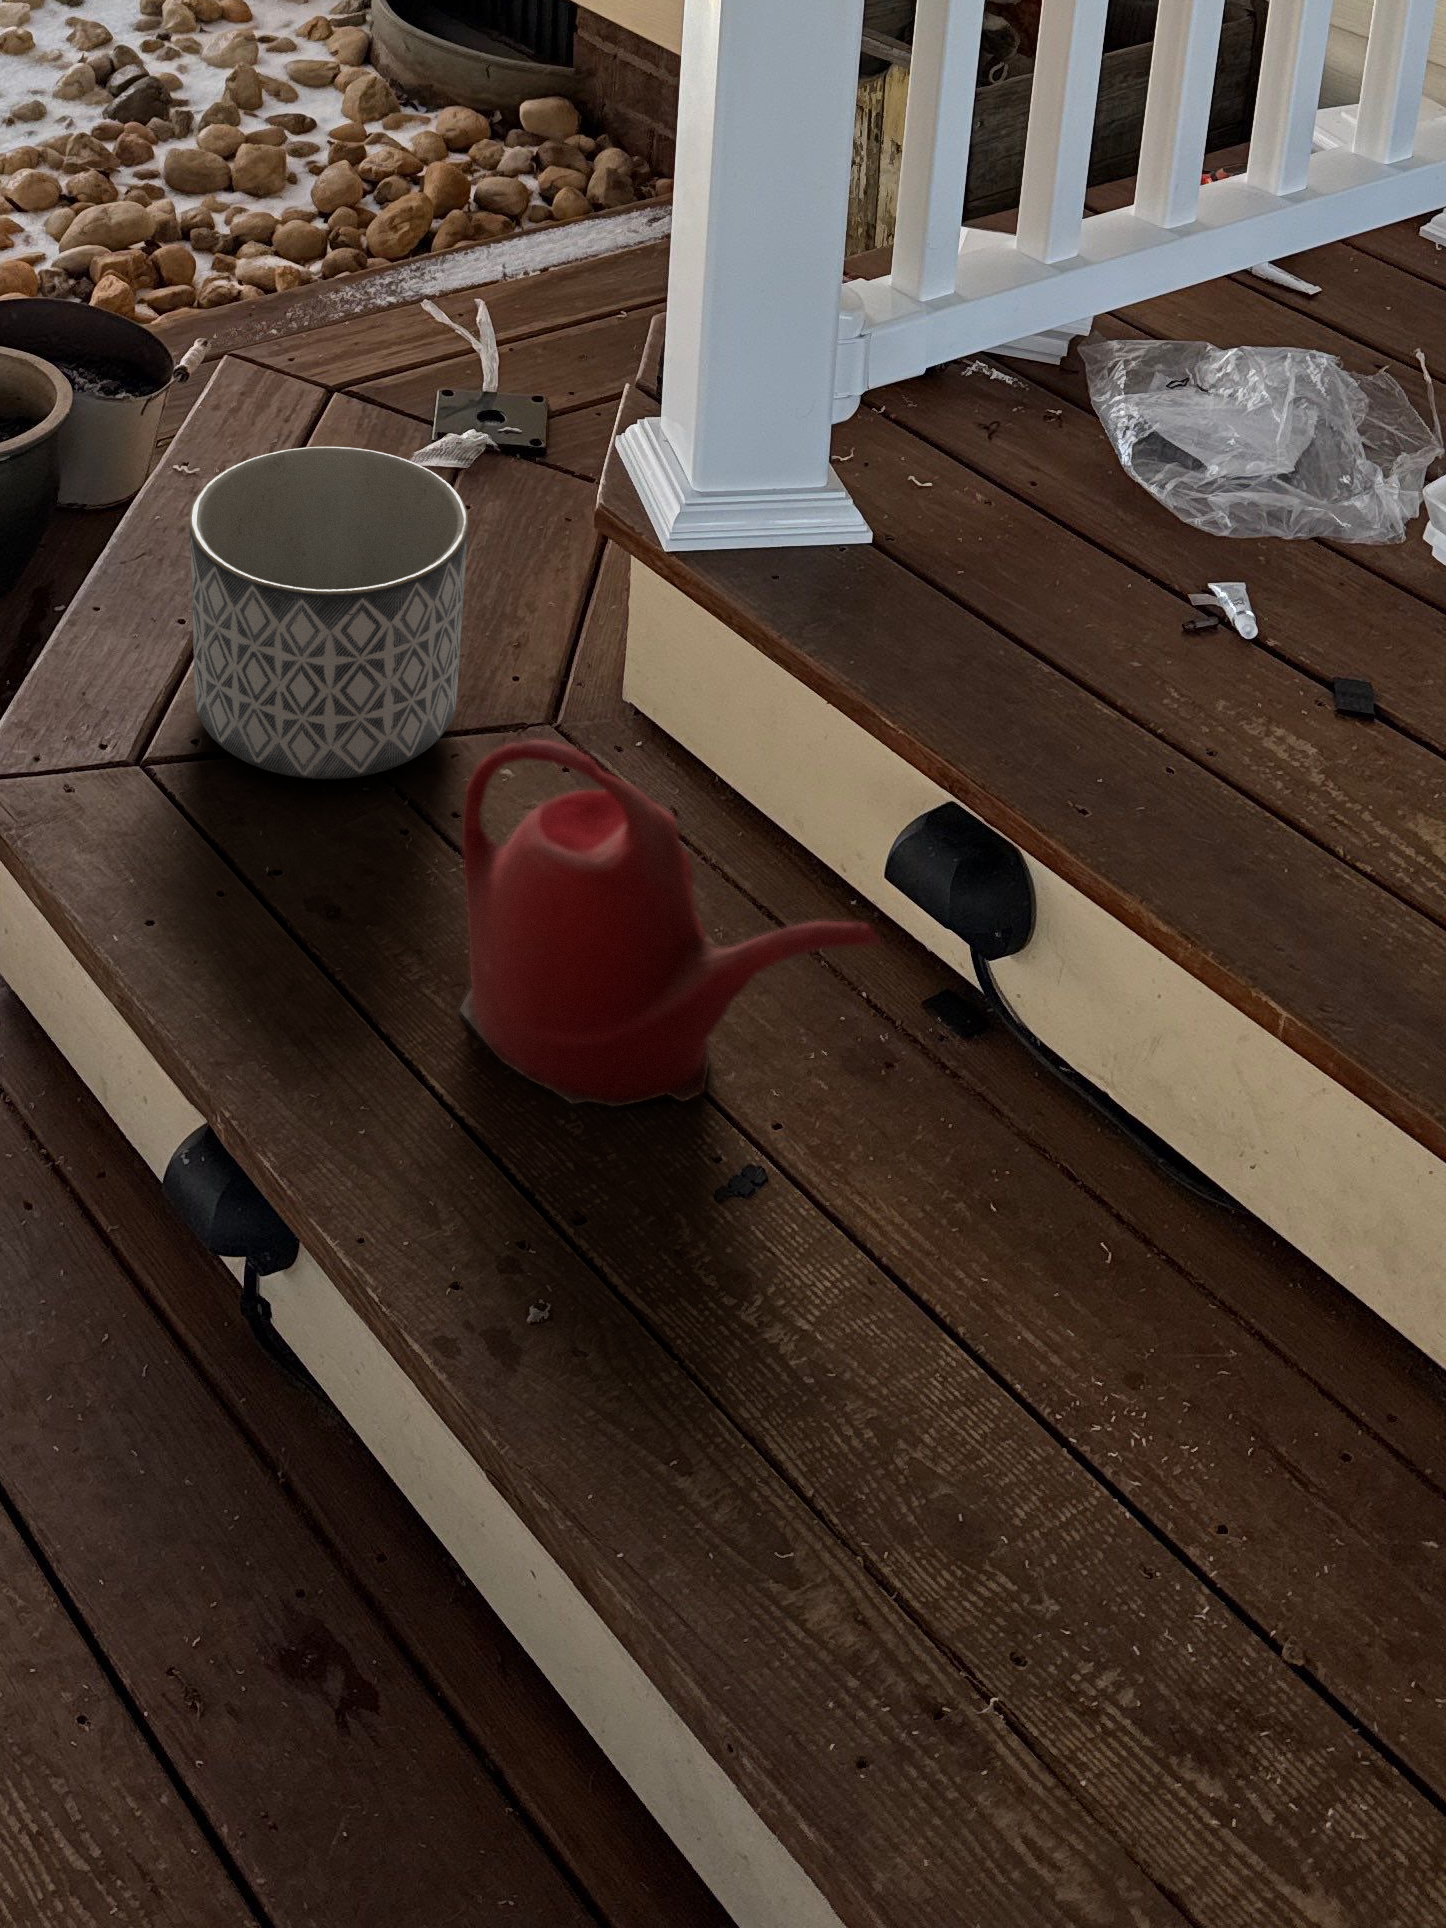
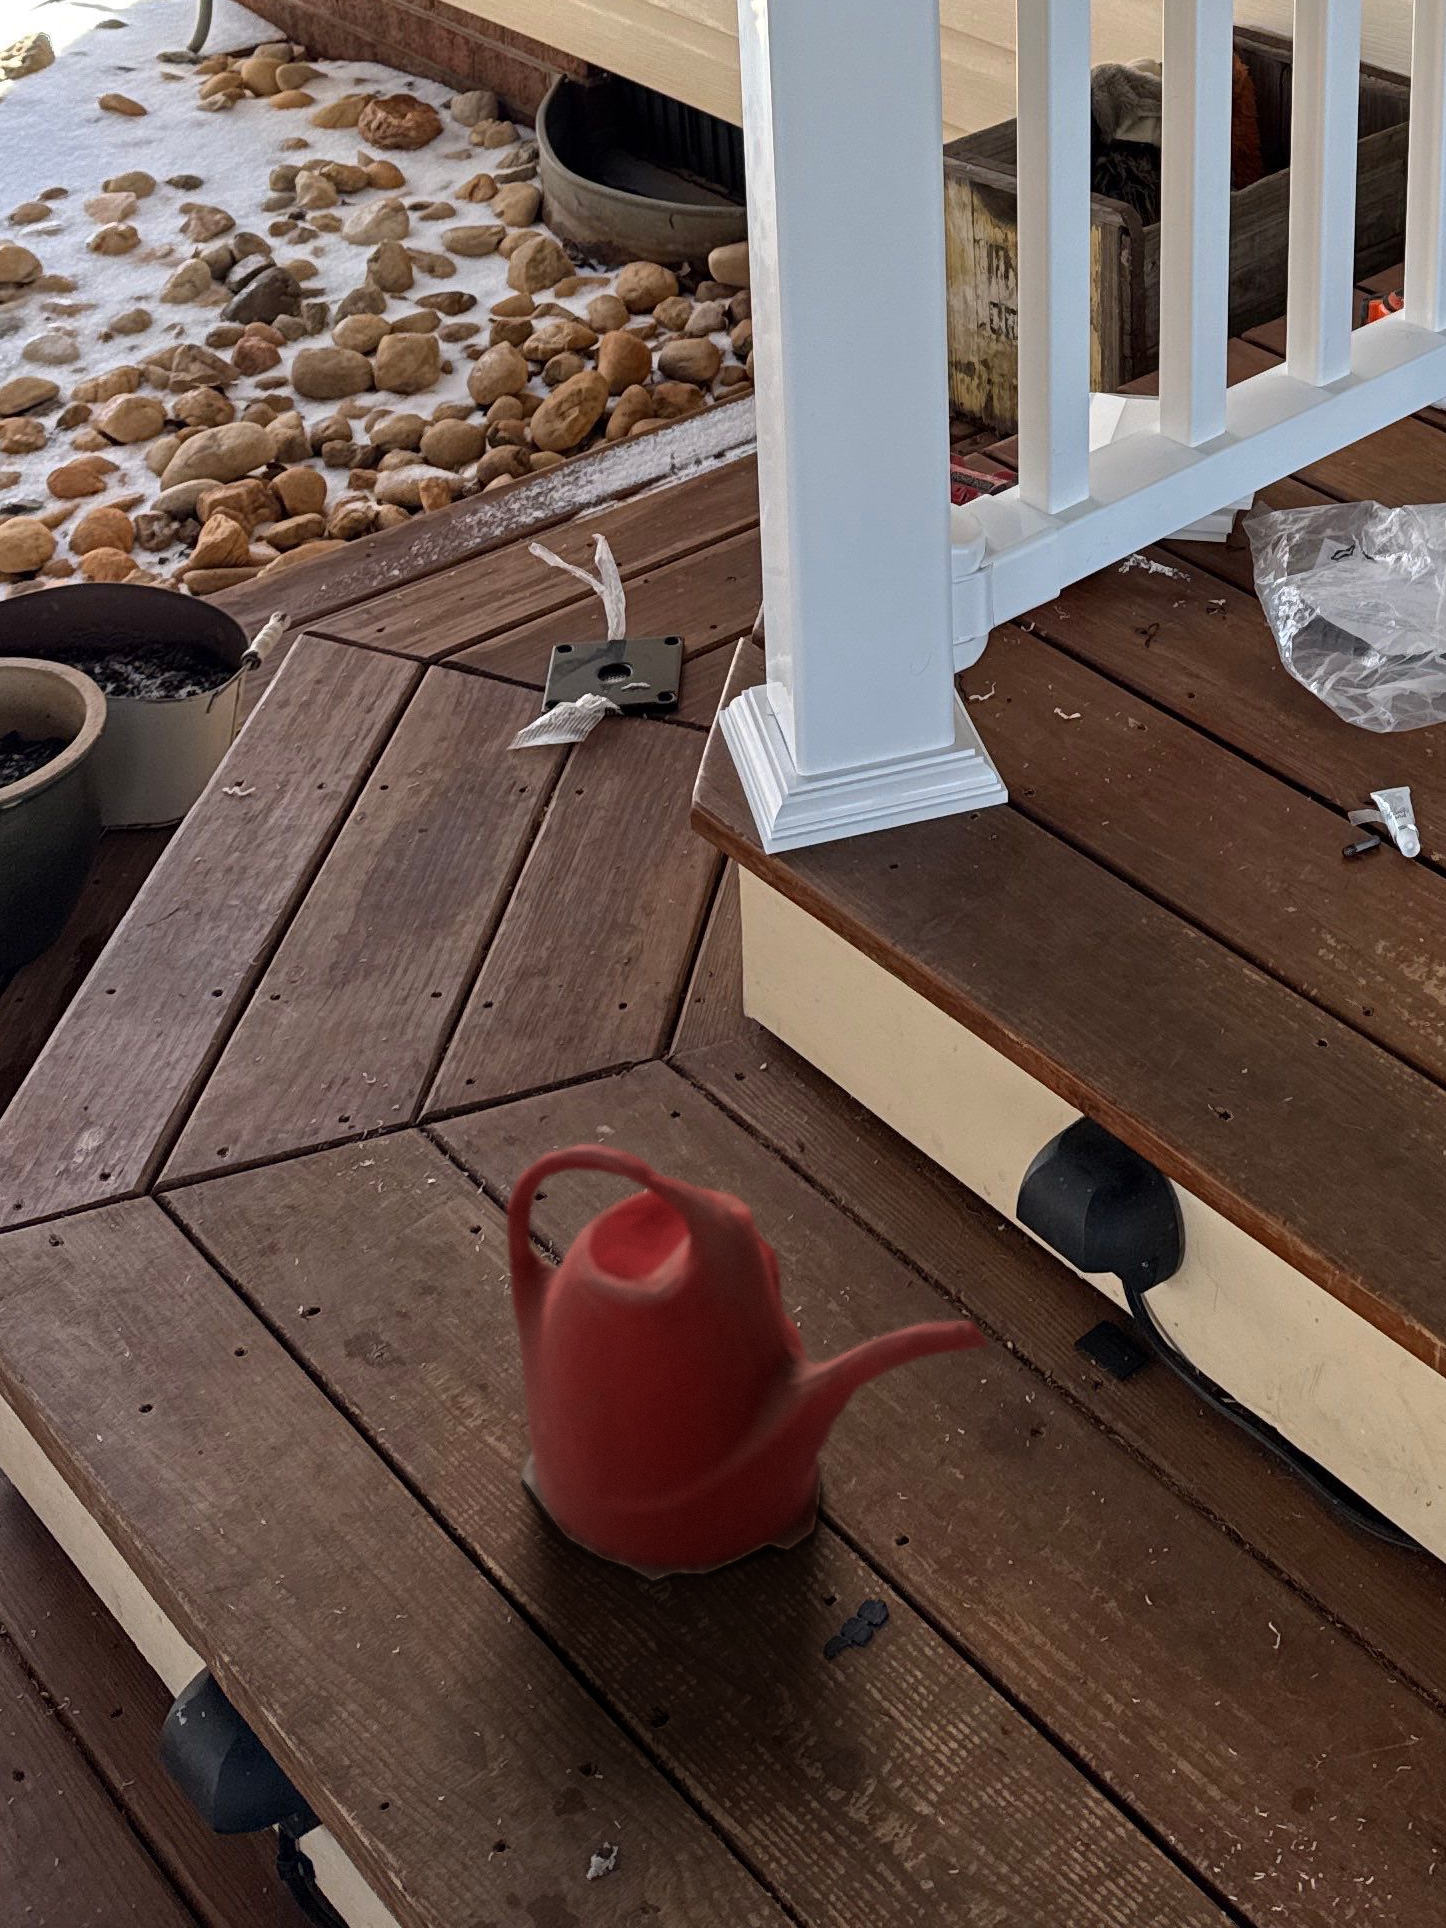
planter: present [189,447,468,779] -> none [180,770,538,1190]

